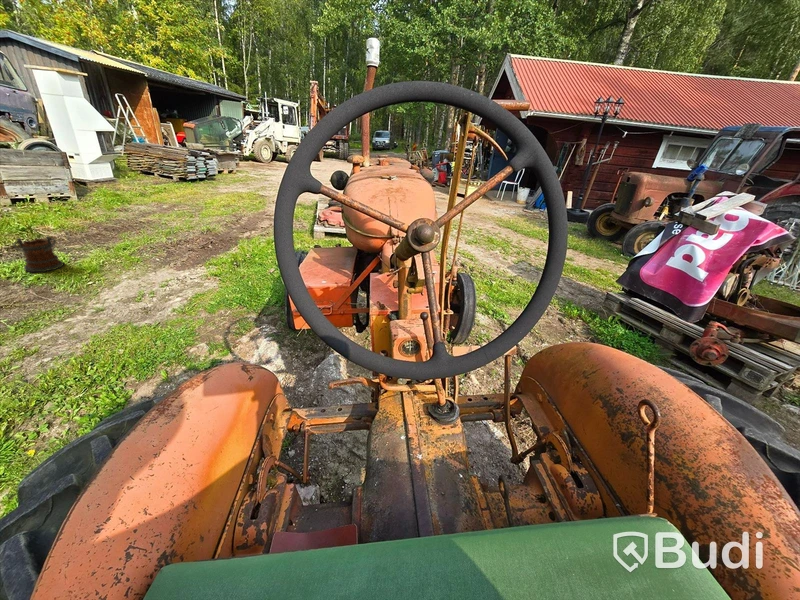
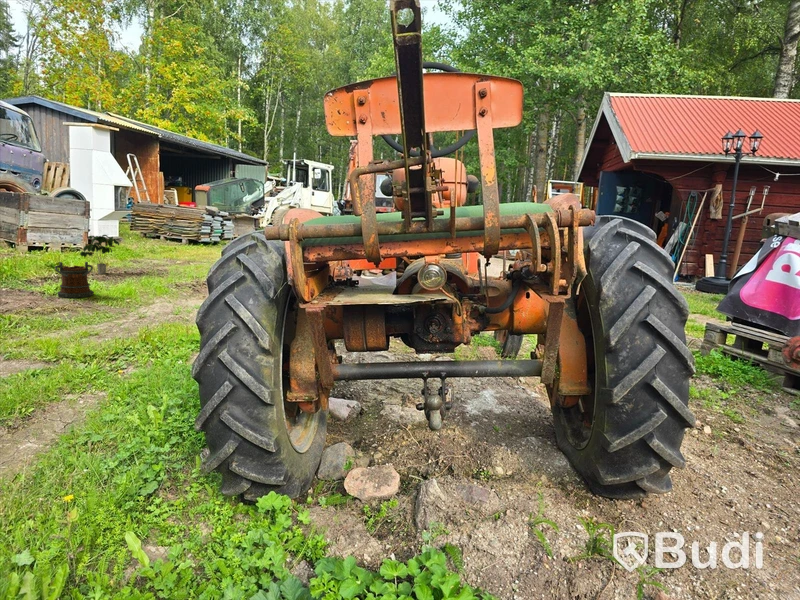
potted plant: none [56,194,95,230] -> present [80,235,119,274]

